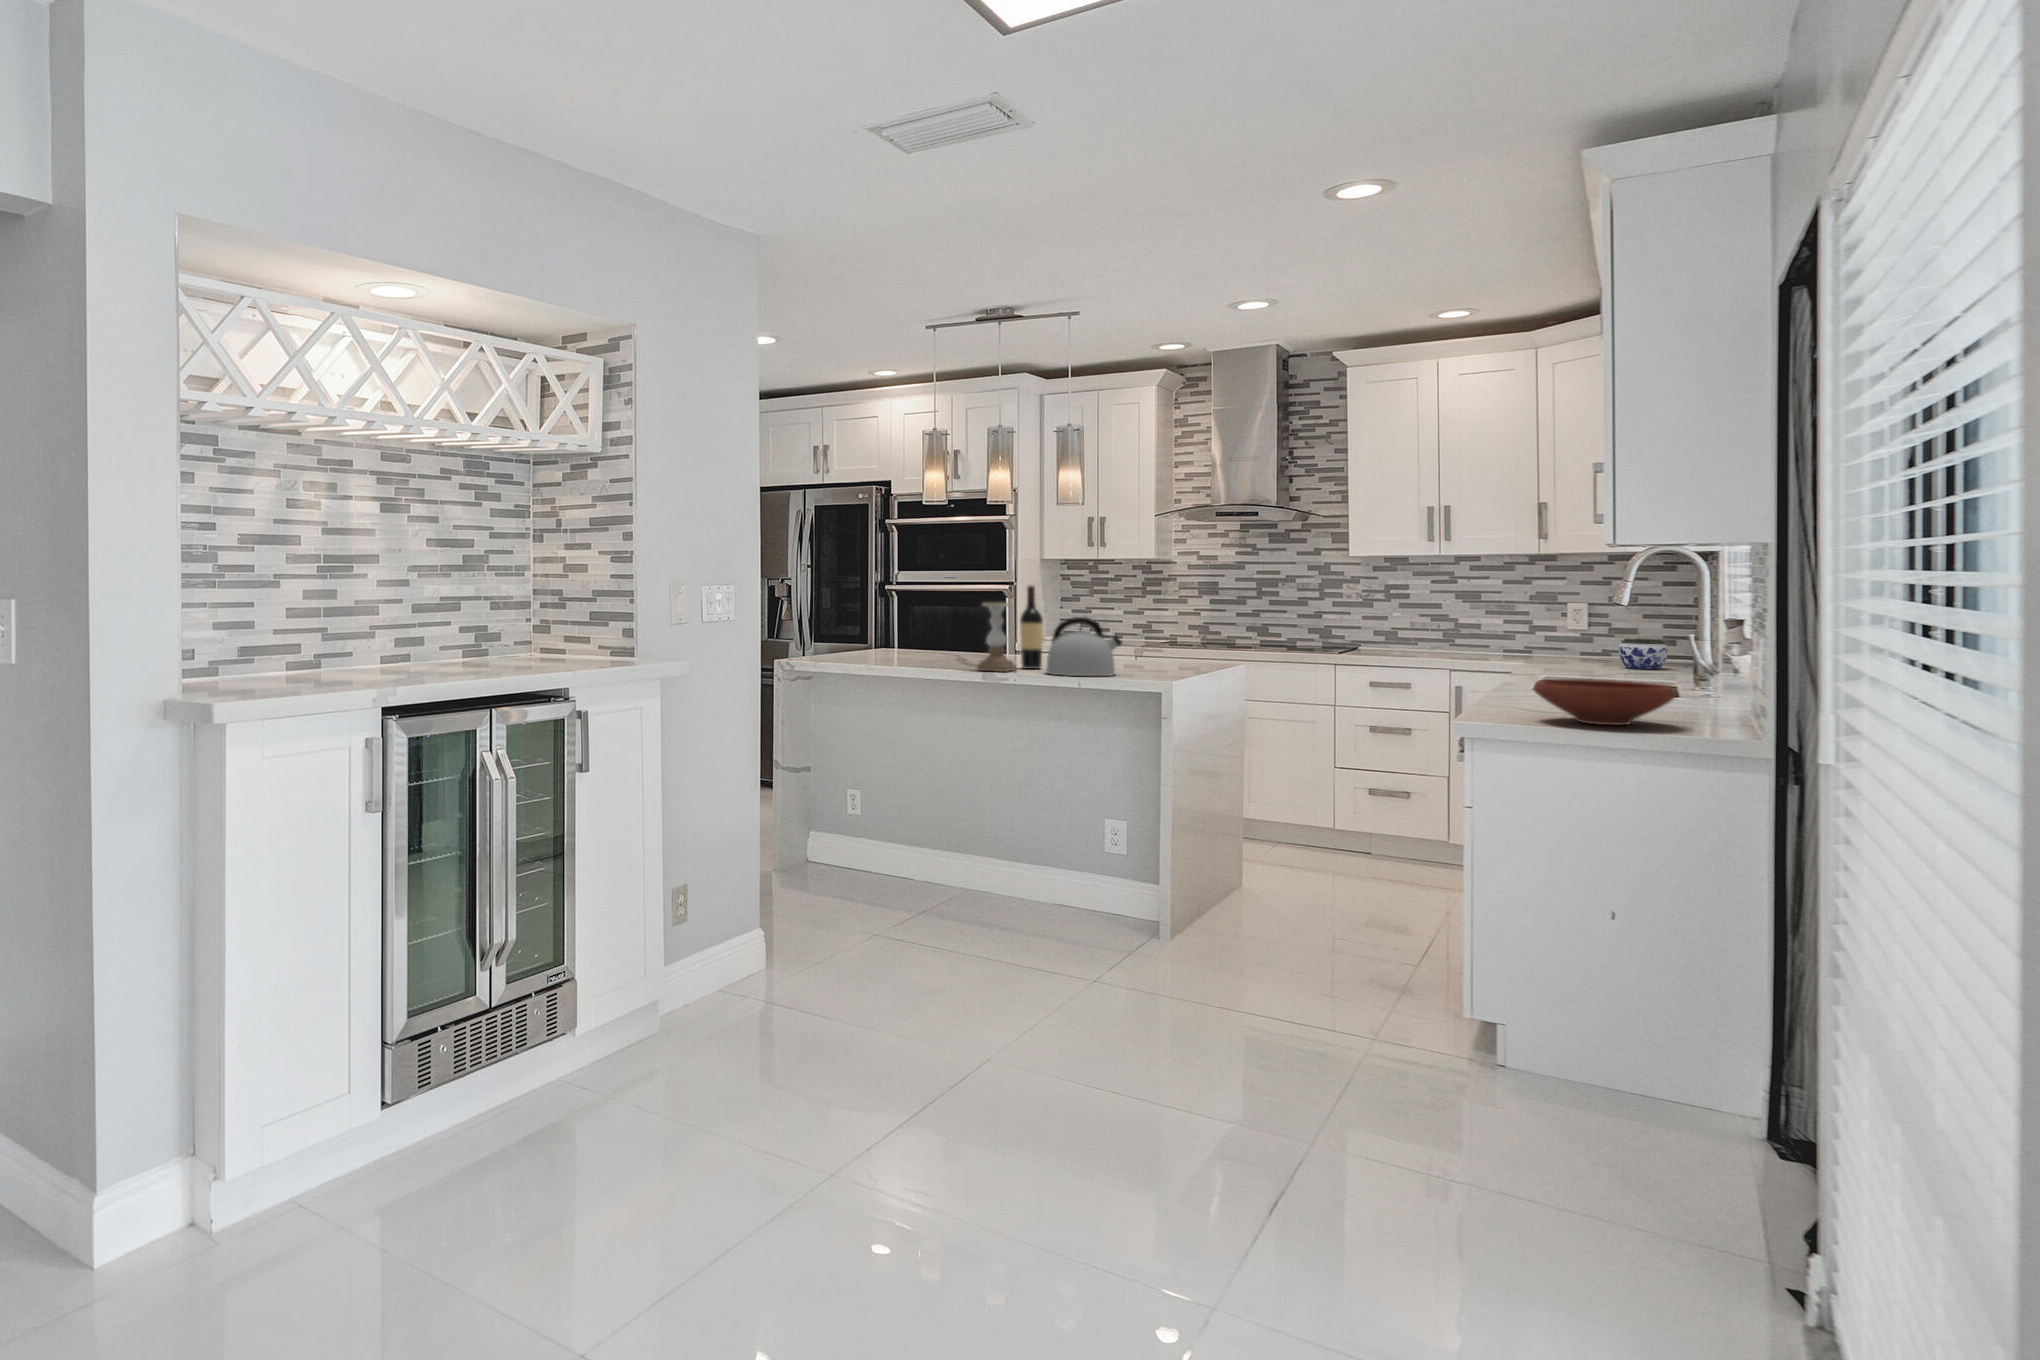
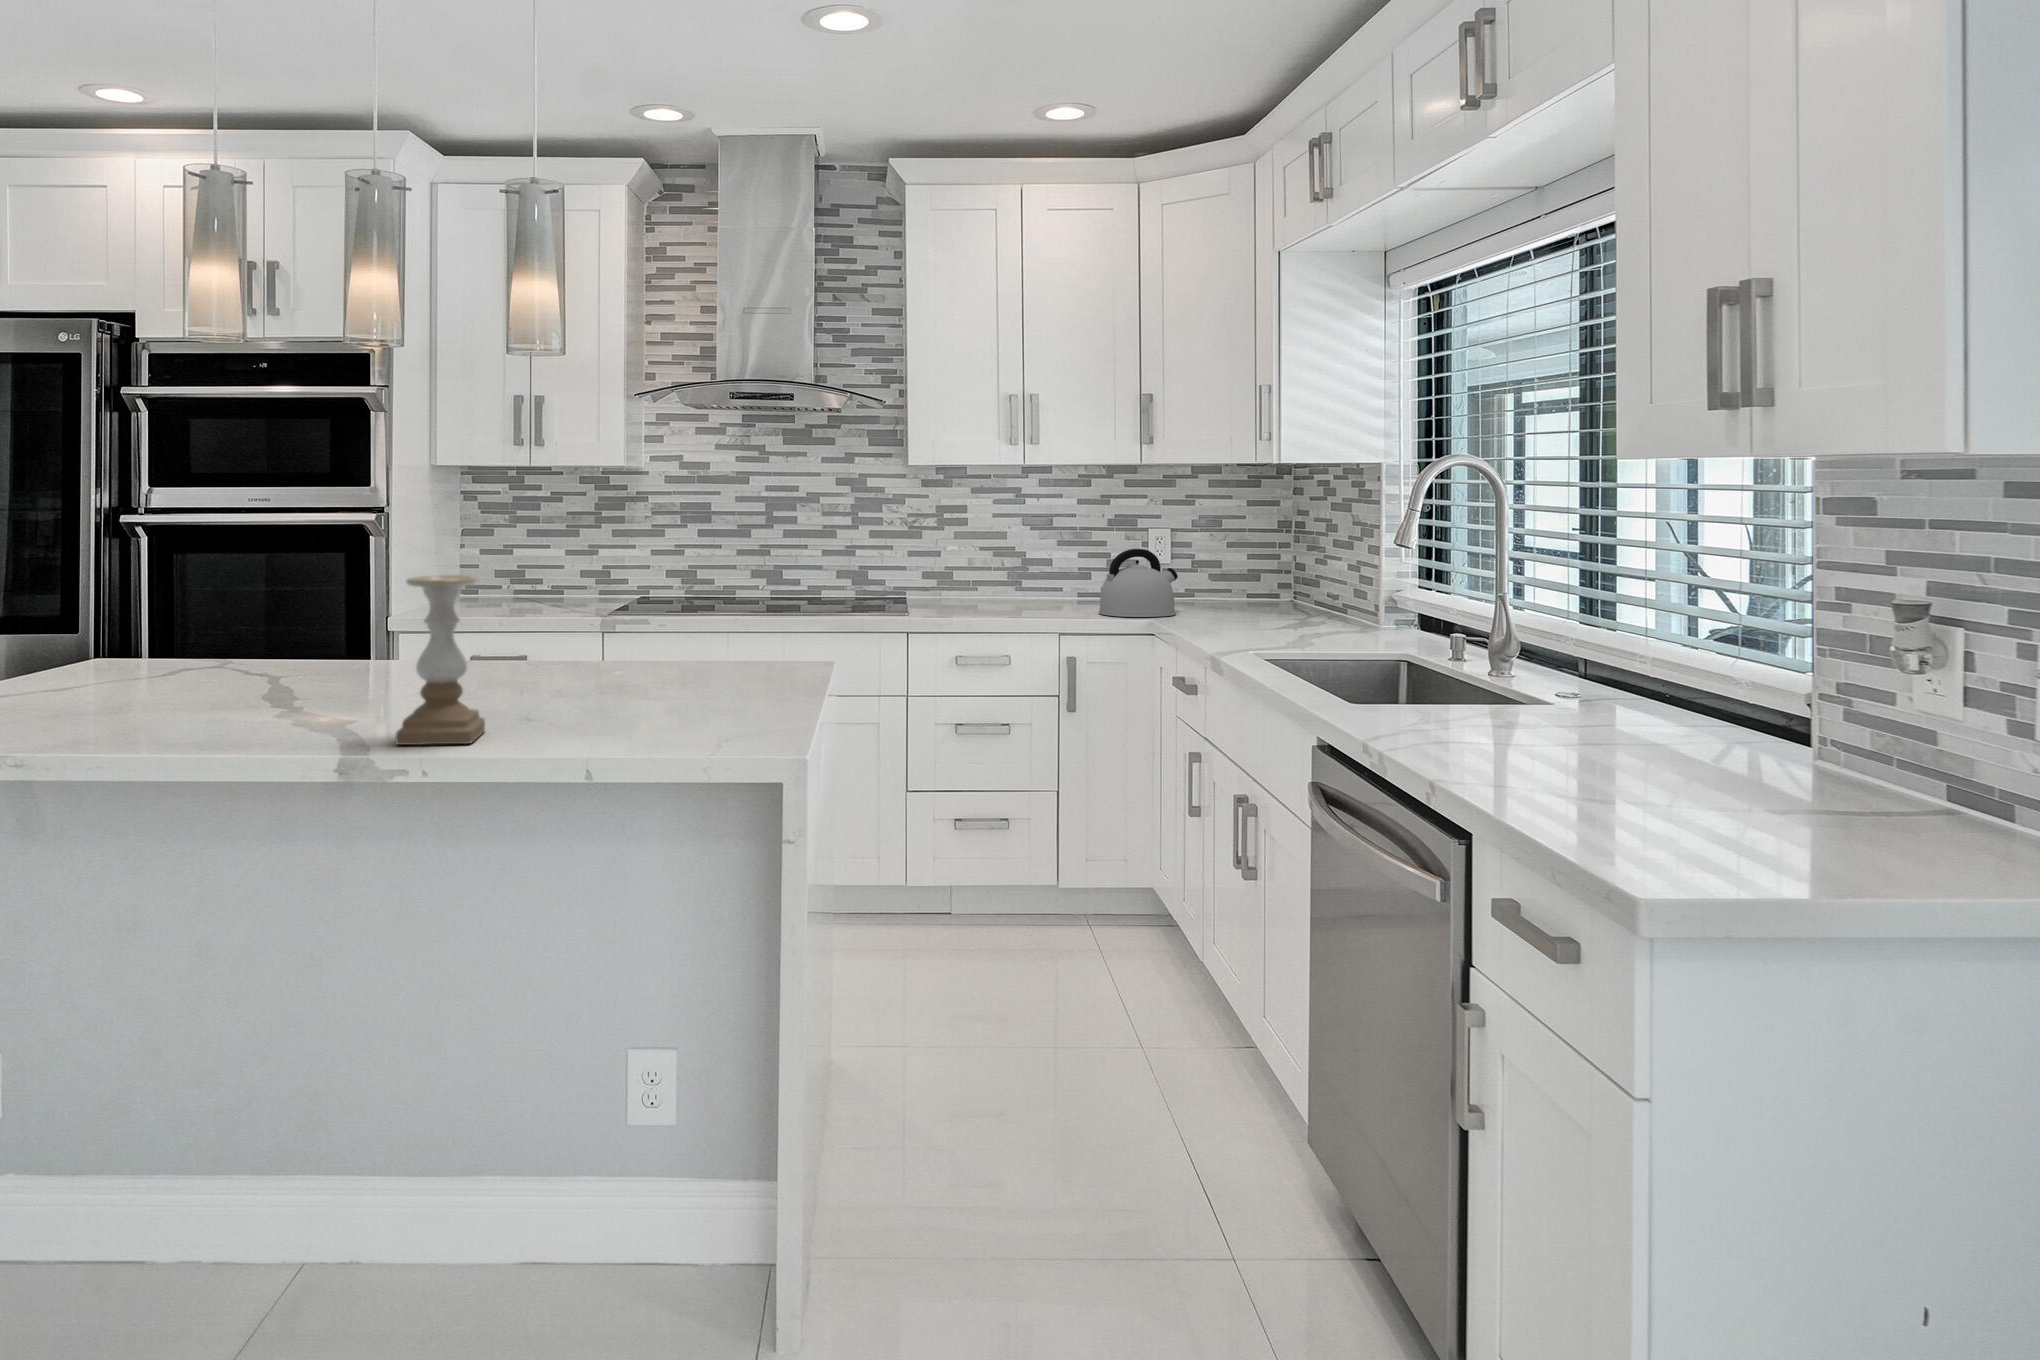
wine bottle: present [1020,586,1043,669] -> none [488,532,539,722]
kettle: present [1047,617,1122,676] -> present [1099,549,1178,617]
jar: present [1619,639,1668,669] -> none [1253,580,1307,621]
bowl: present [1534,679,1675,725] -> none [1599,709,1856,812]

